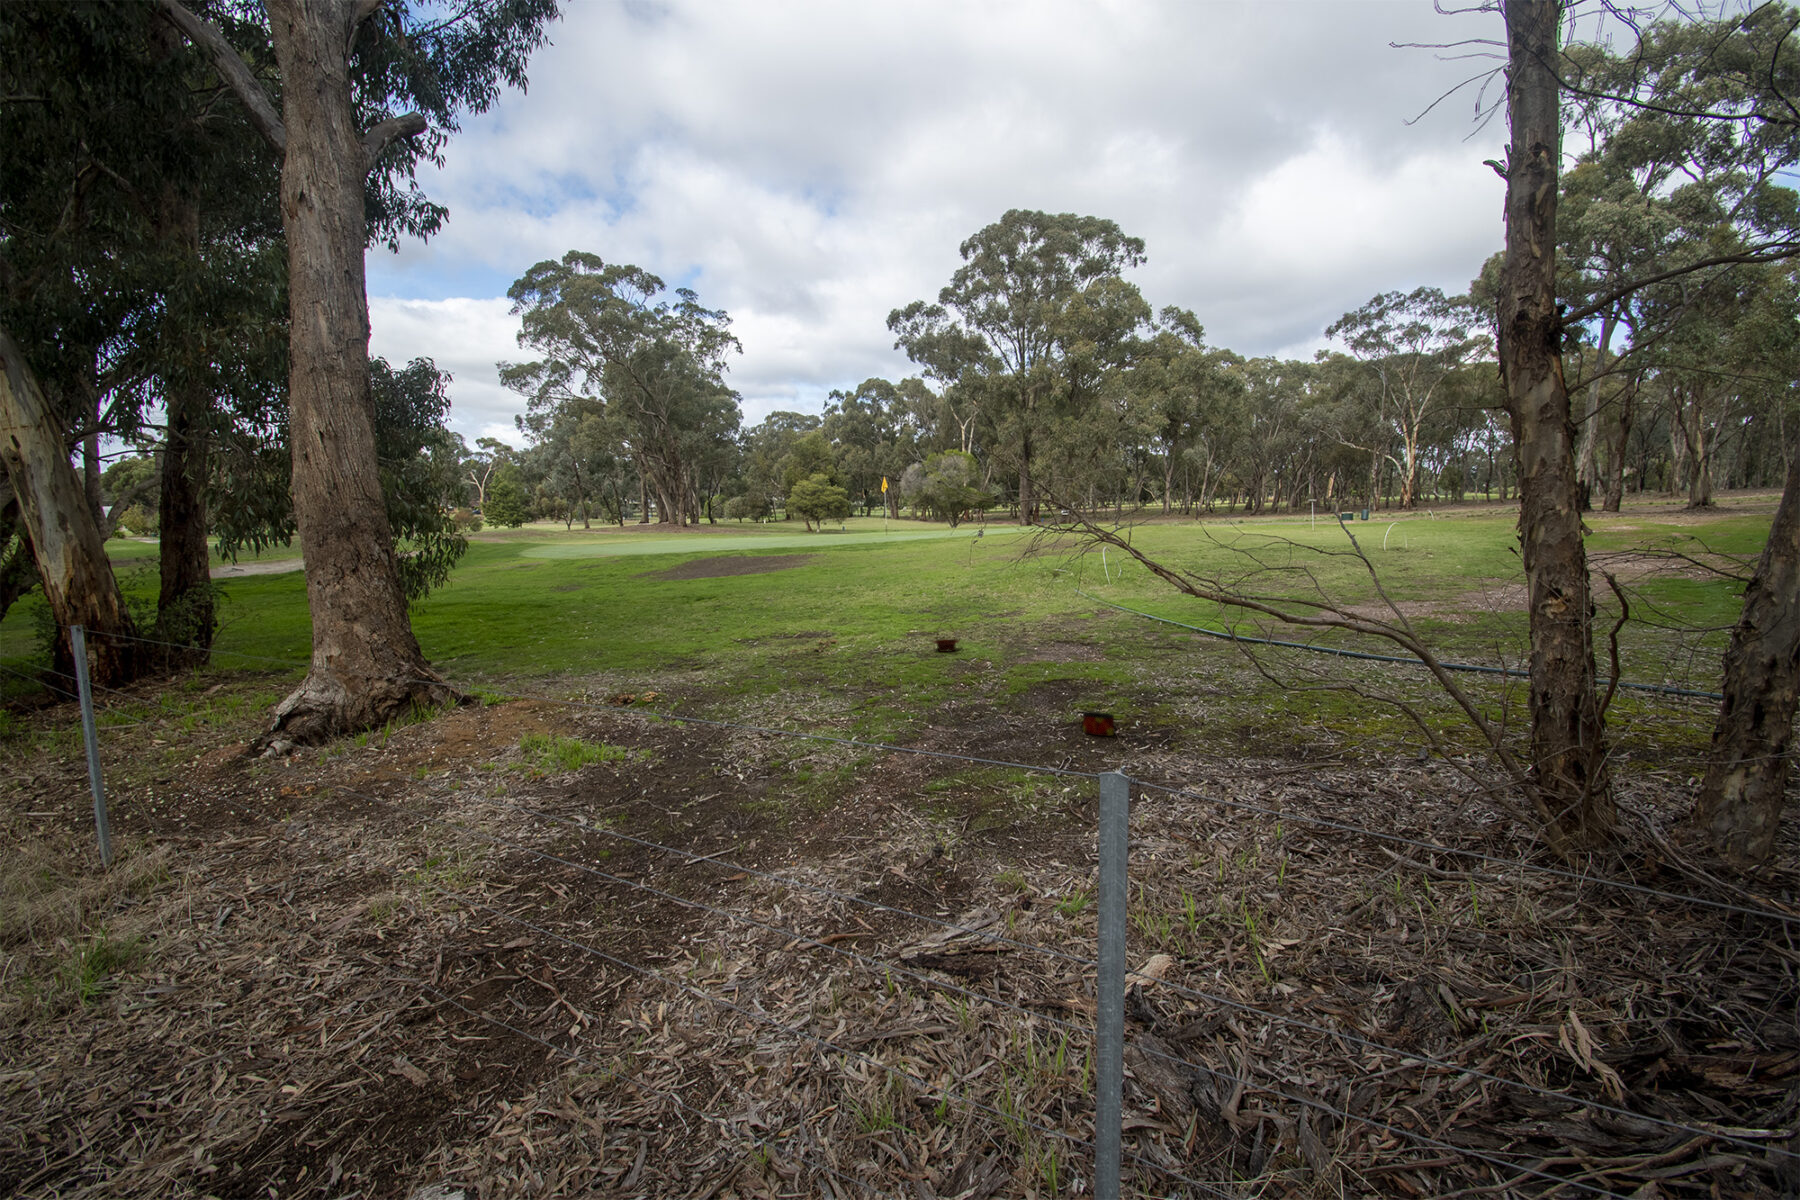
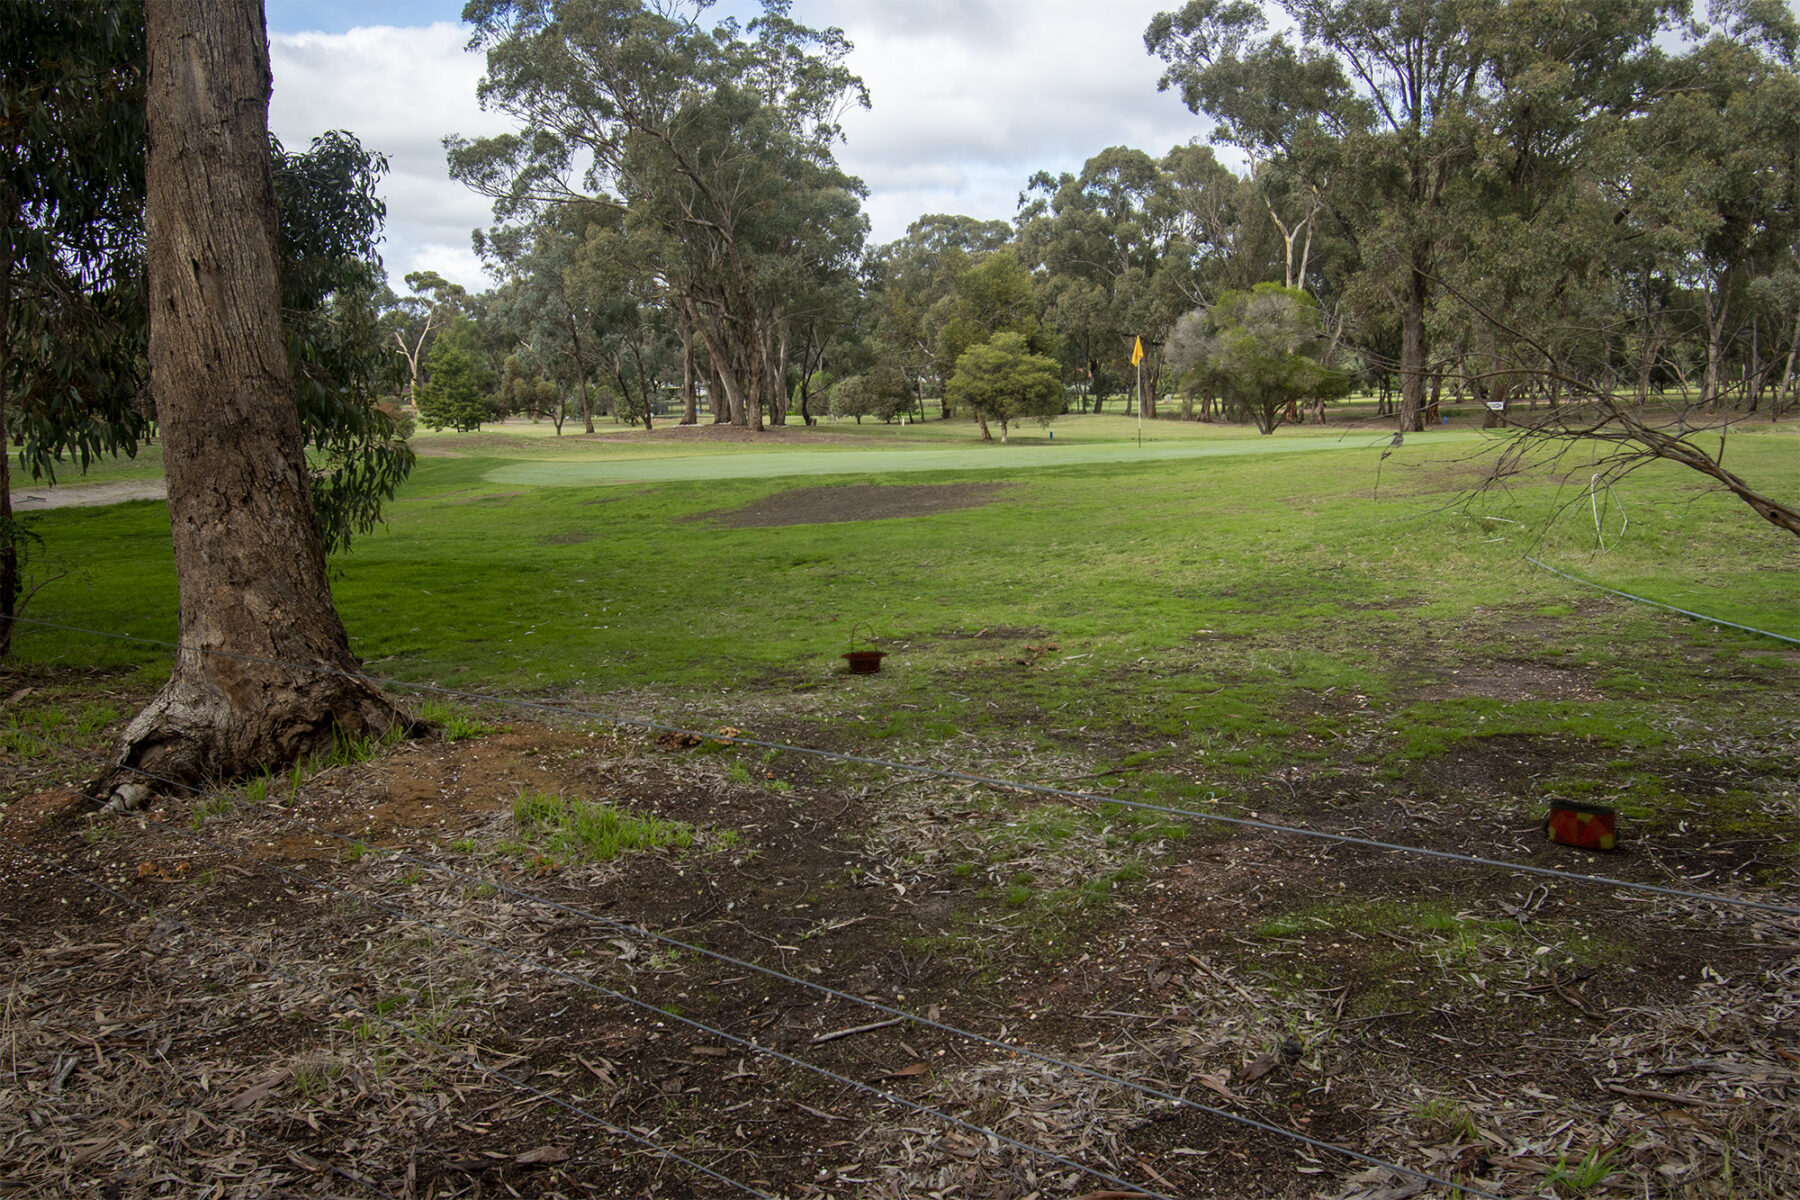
basket: present [933,624,959,652] -> present [840,624,888,674]

